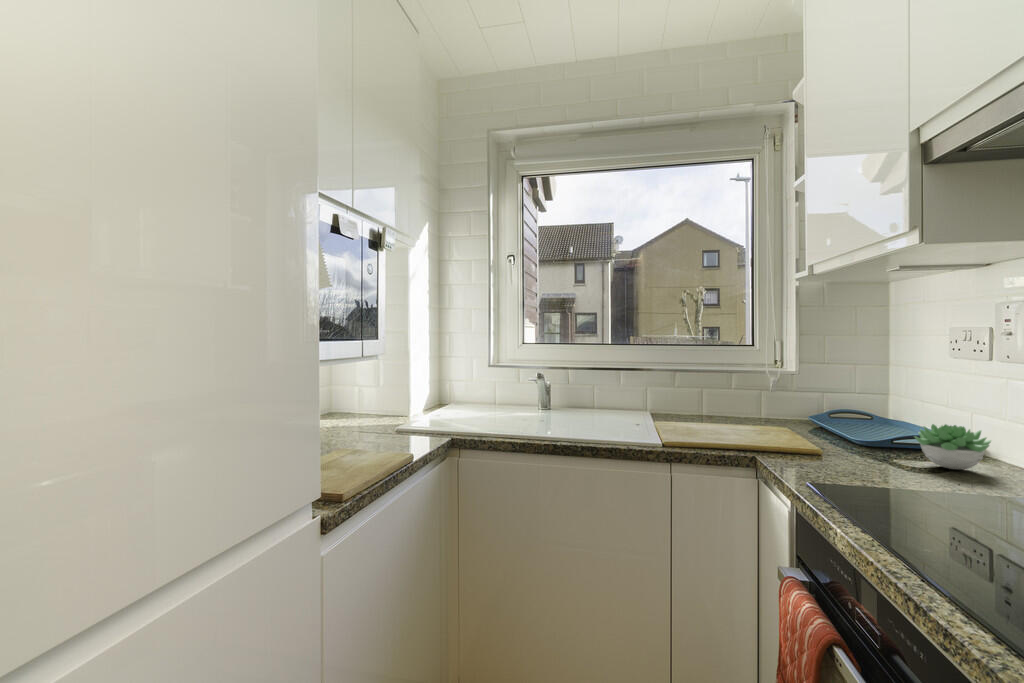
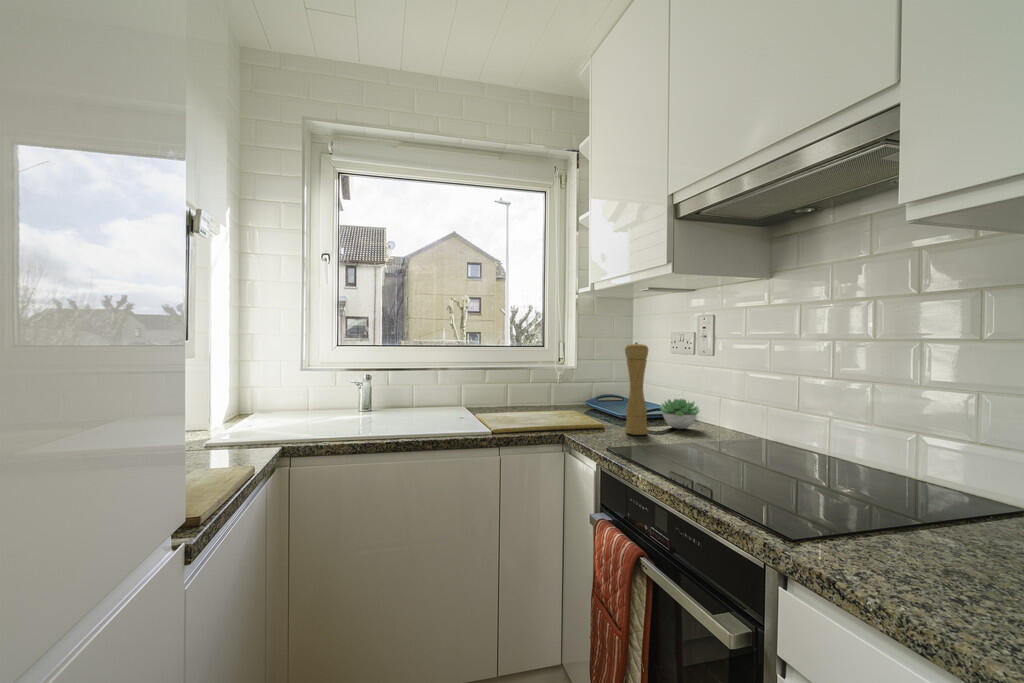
pepper mill: none [850,342,889,471] -> present [625,343,648,435]

